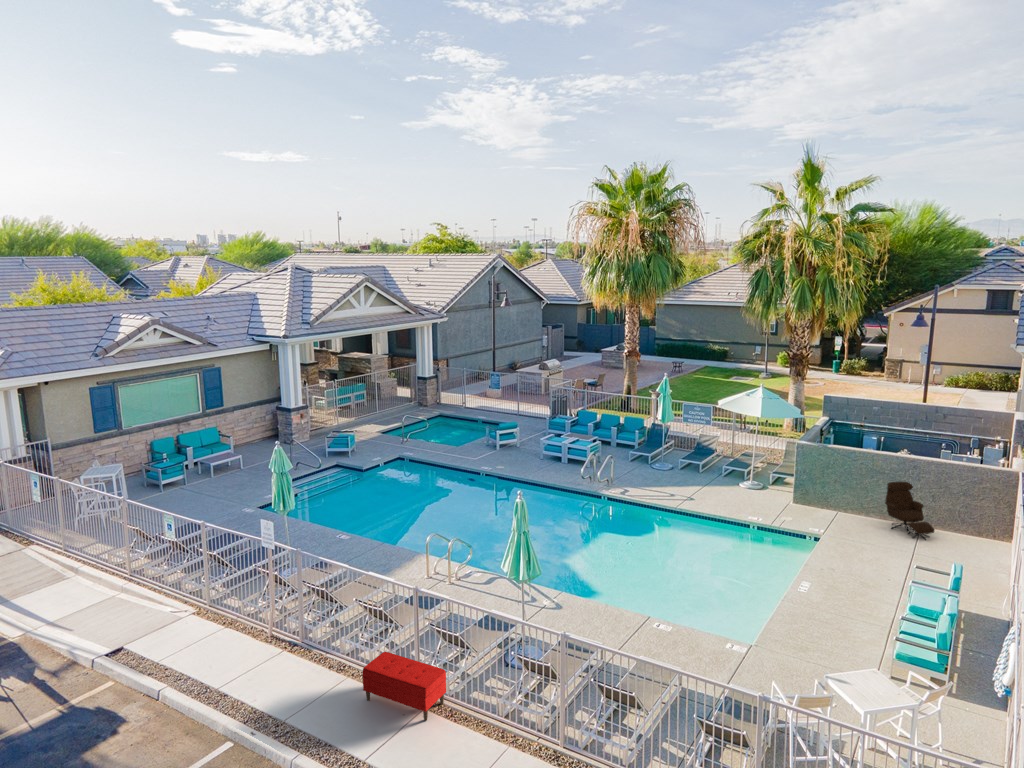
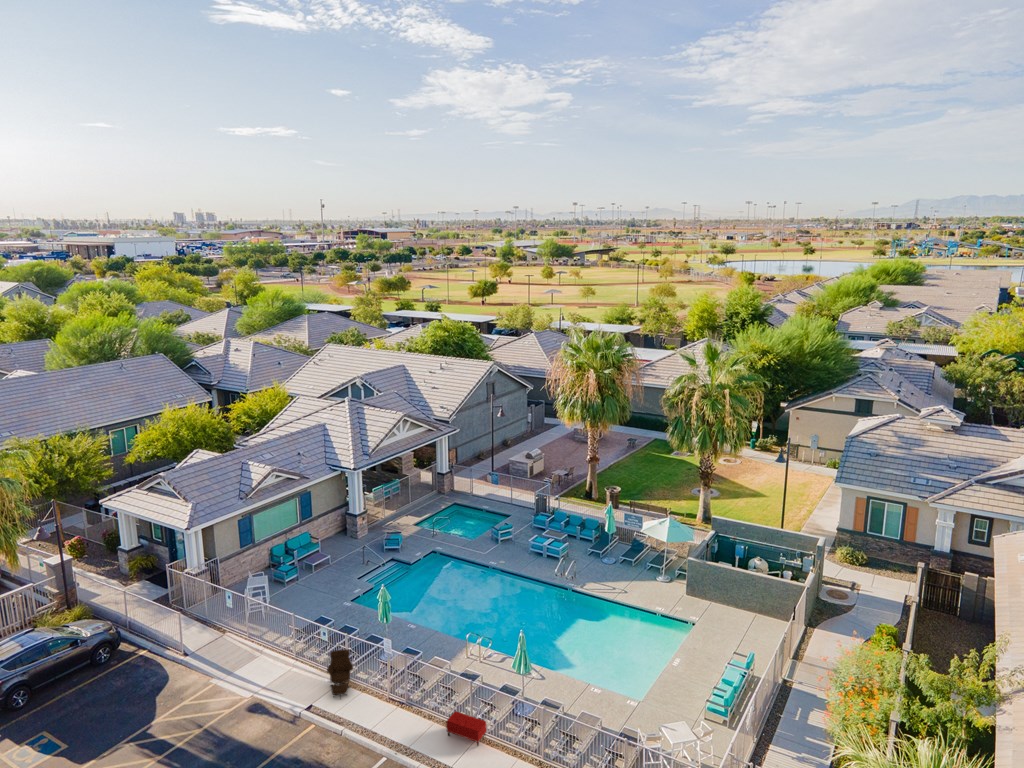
lounge chair: present [885,482,934,540] -> present [327,649,353,696]

